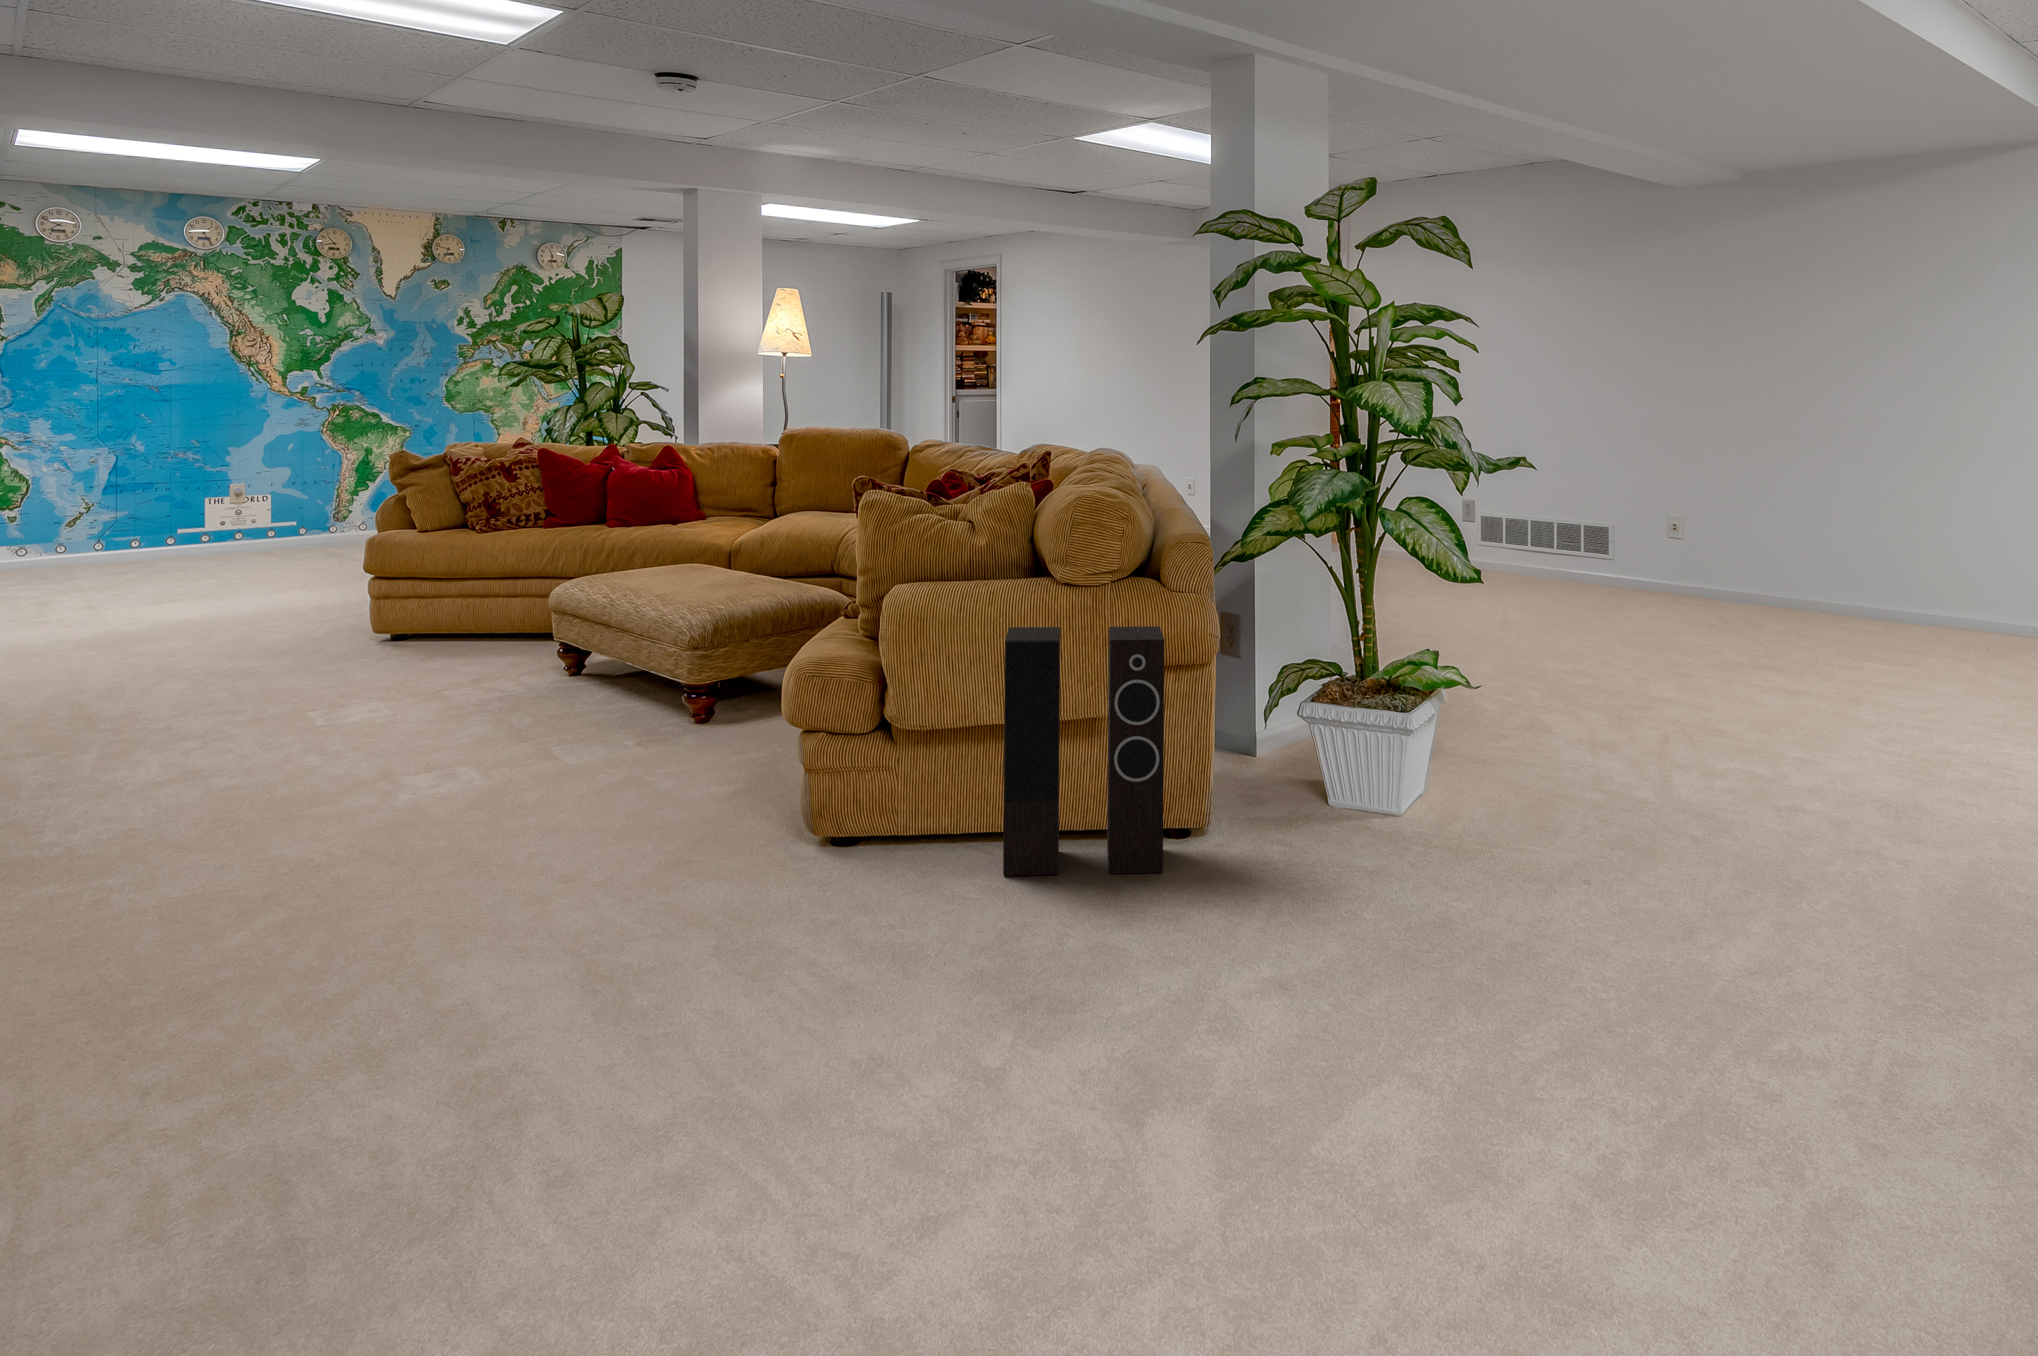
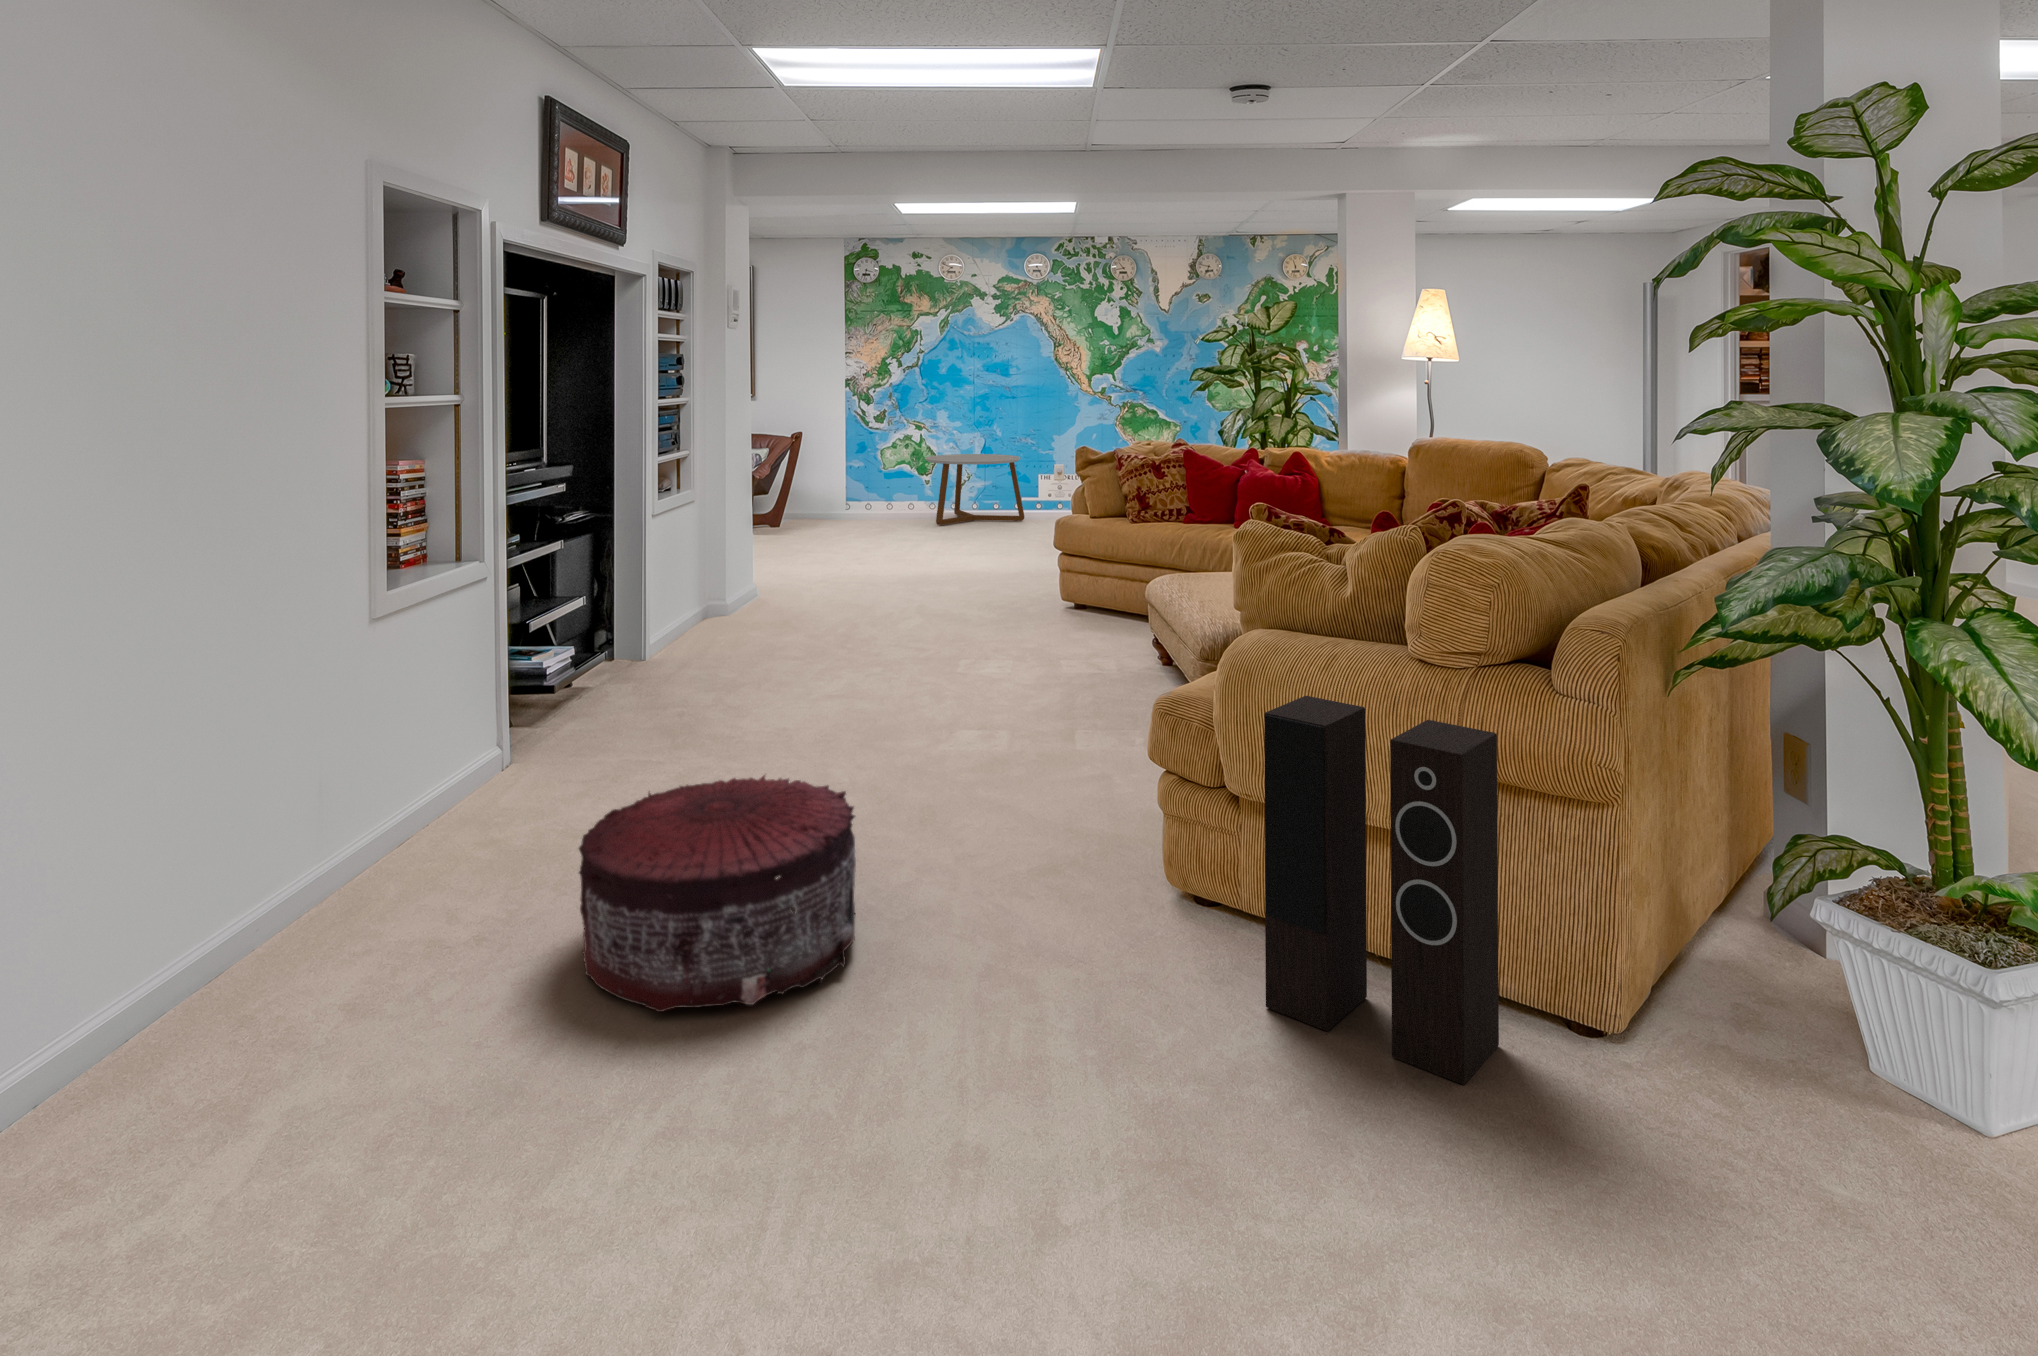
coffee table: none [18,478,190,580] -> present [925,454,1024,525]
pouf: none [292,803,645,1064] -> present [579,775,856,1012]

